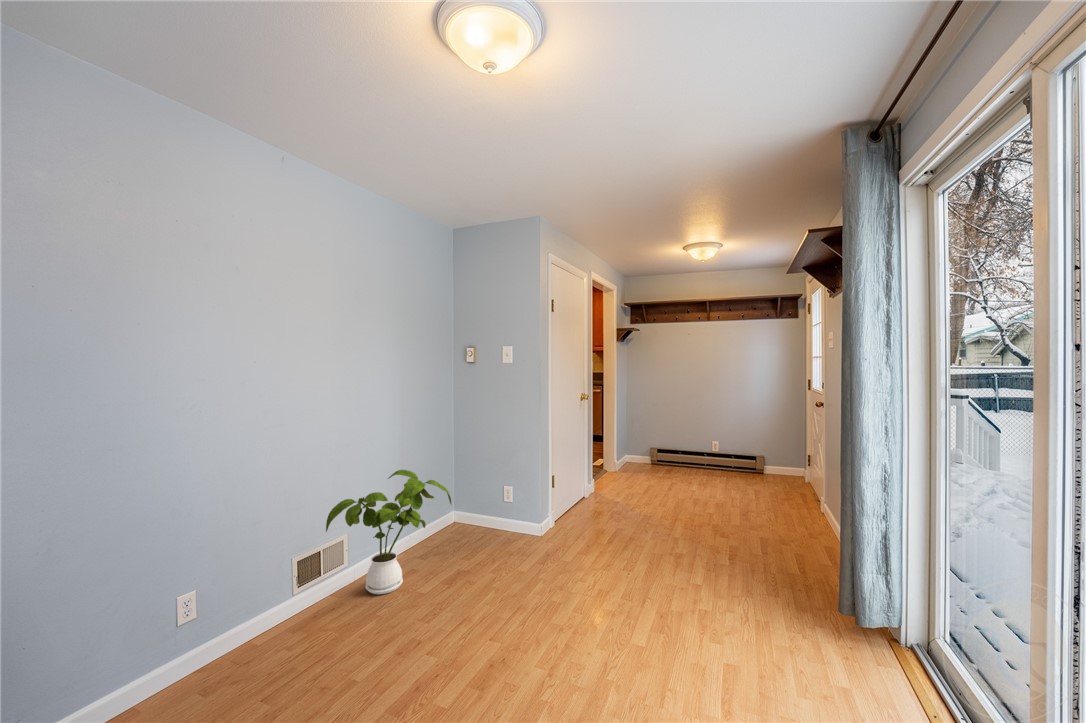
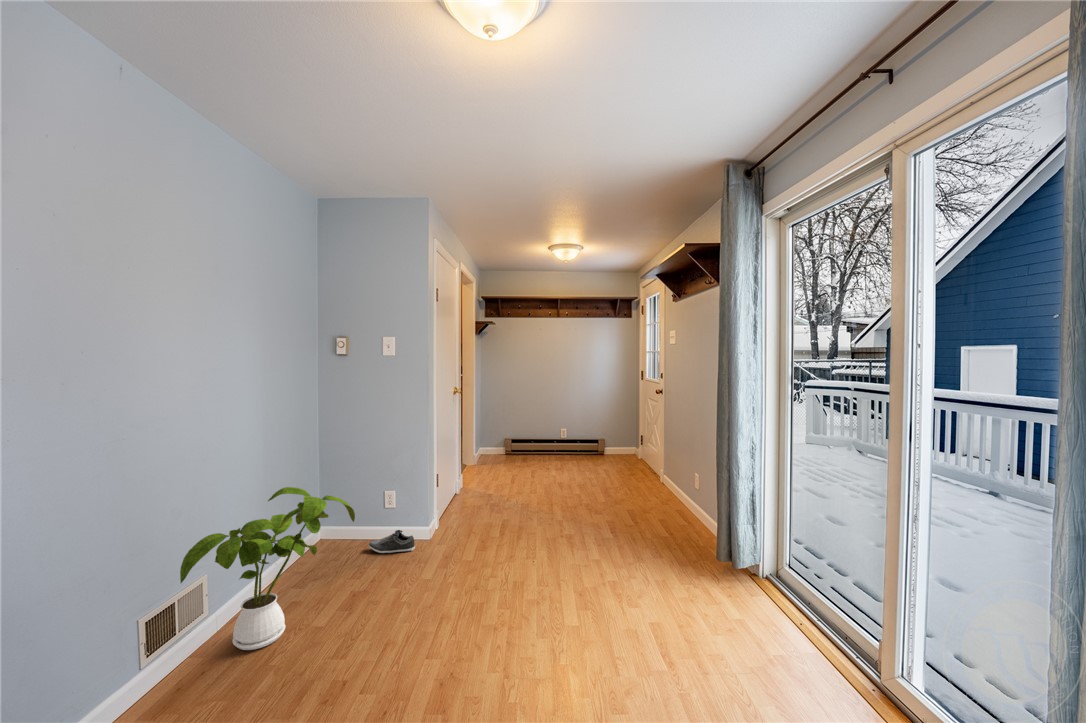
shoe: none [489,519,526,540] -> present [369,530,415,553]

